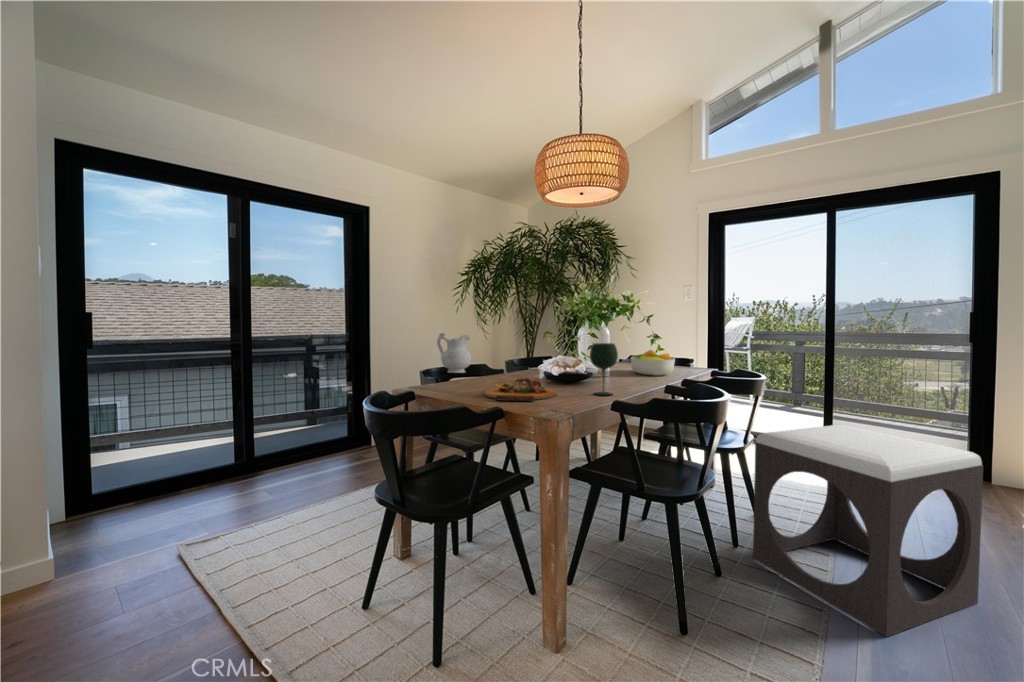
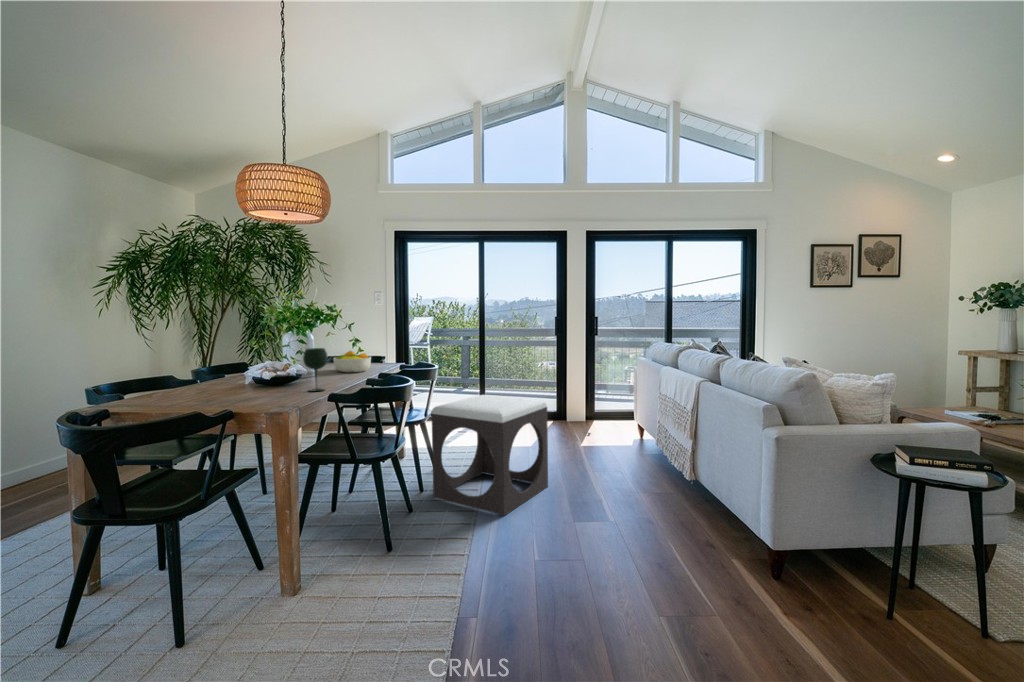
ceramic pitcher: present [437,333,471,373] -> none [106,345,156,388]
cutting board: present [485,378,556,401] -> none [197,383,274,406]

